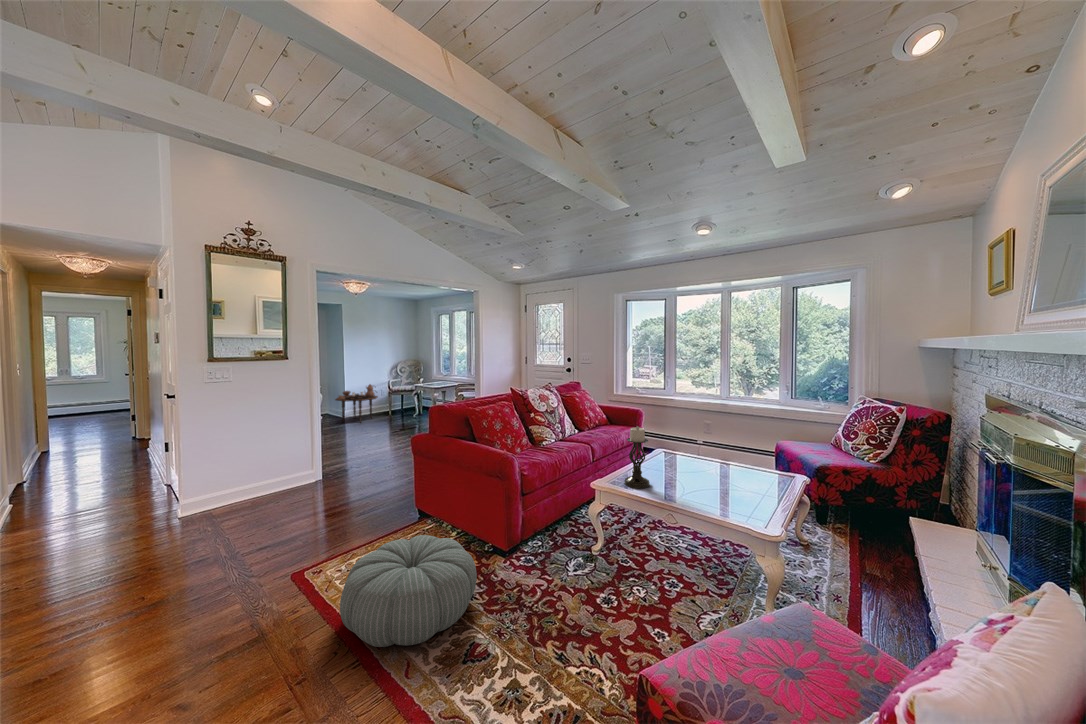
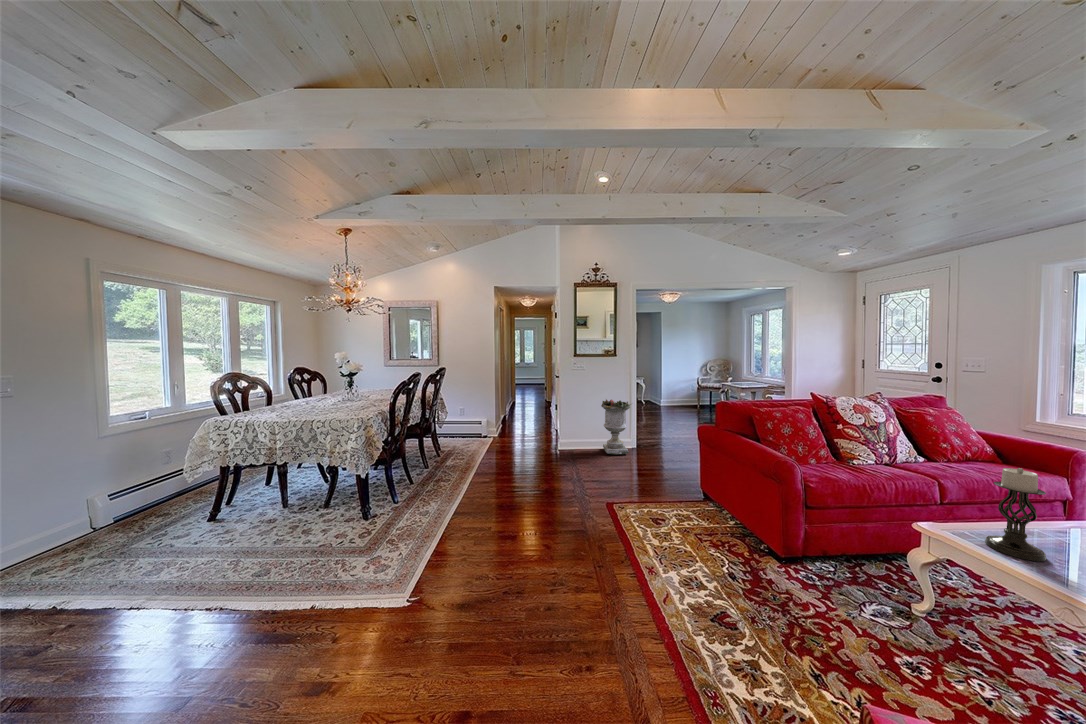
side table: present [335,384,378,422] -> none [654,379,689,410]
planter: none [263,420,315,501] -> present [601,399,631,455]
pouf: present [340,535,477,647] -> none [627,503,739,589]

